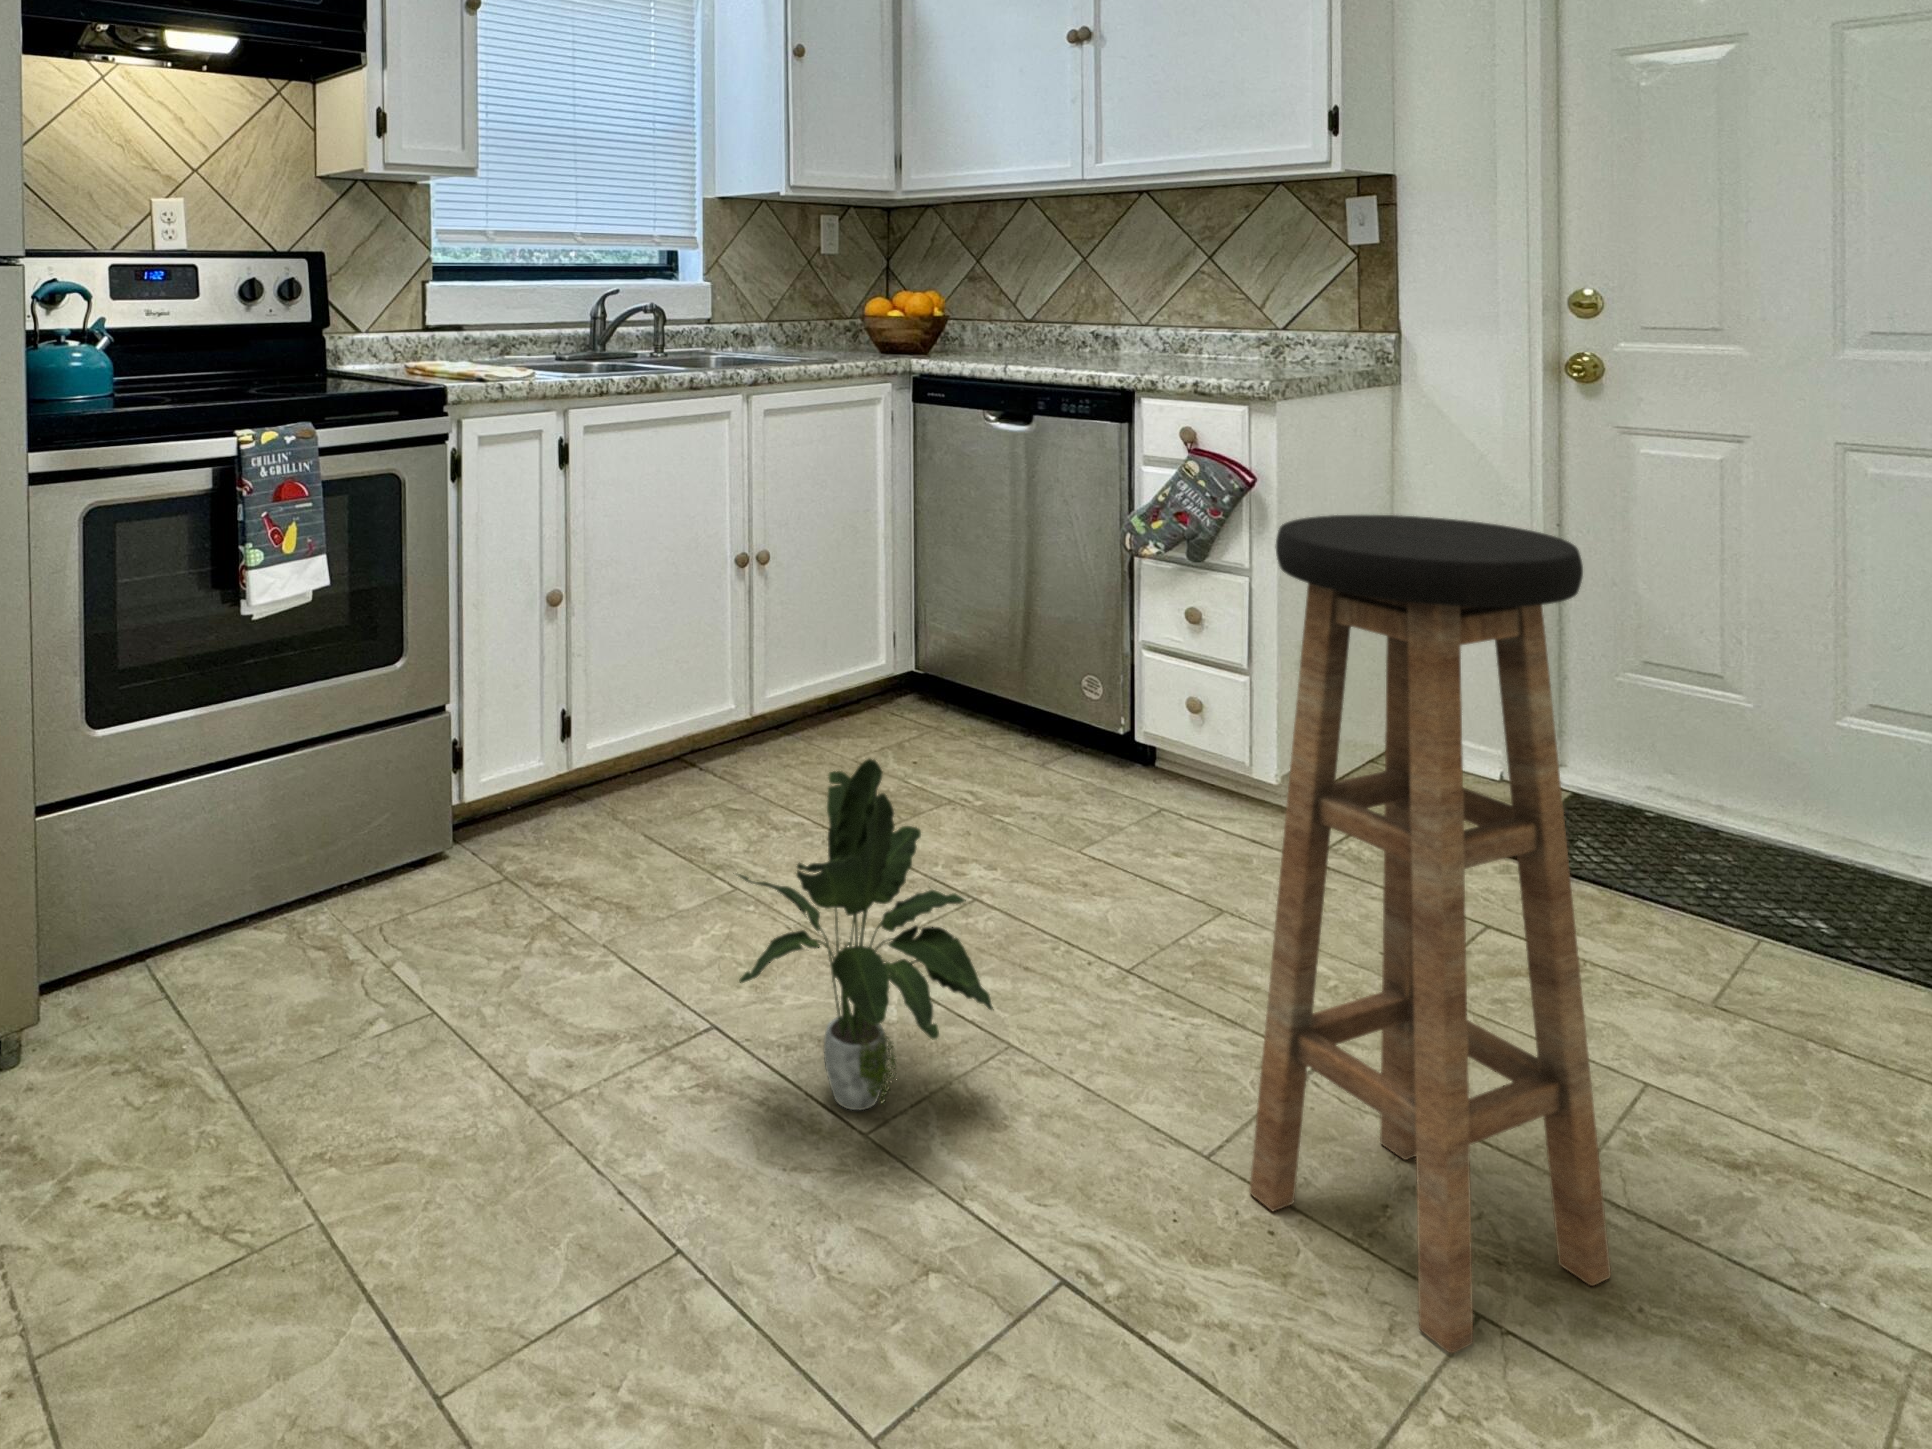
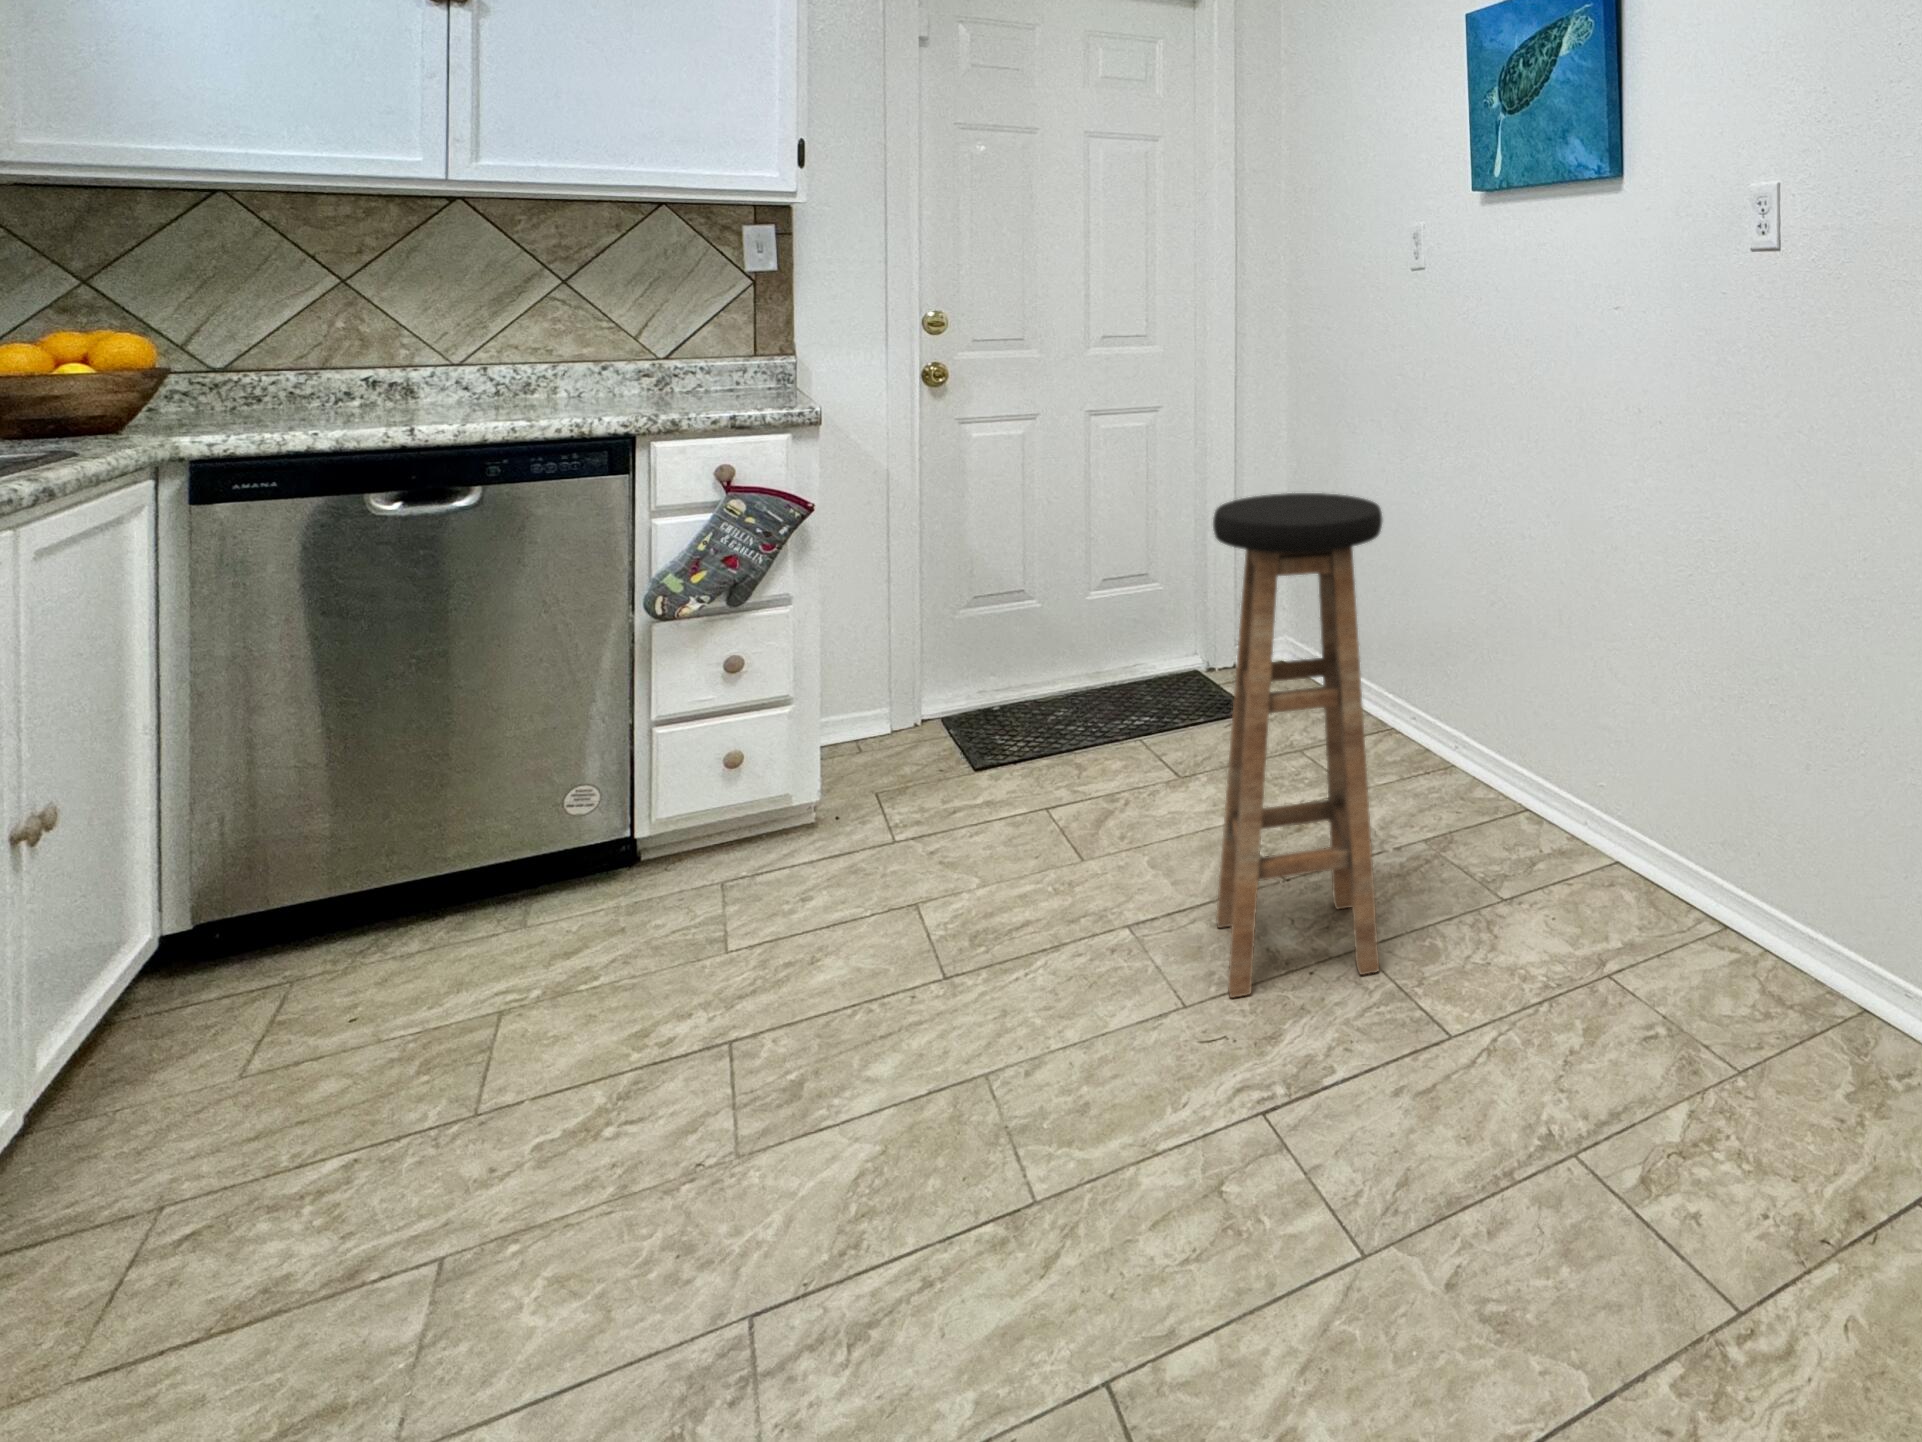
potted plant: present [737,759,994,1110] -> none [890,848,1127,1212]

